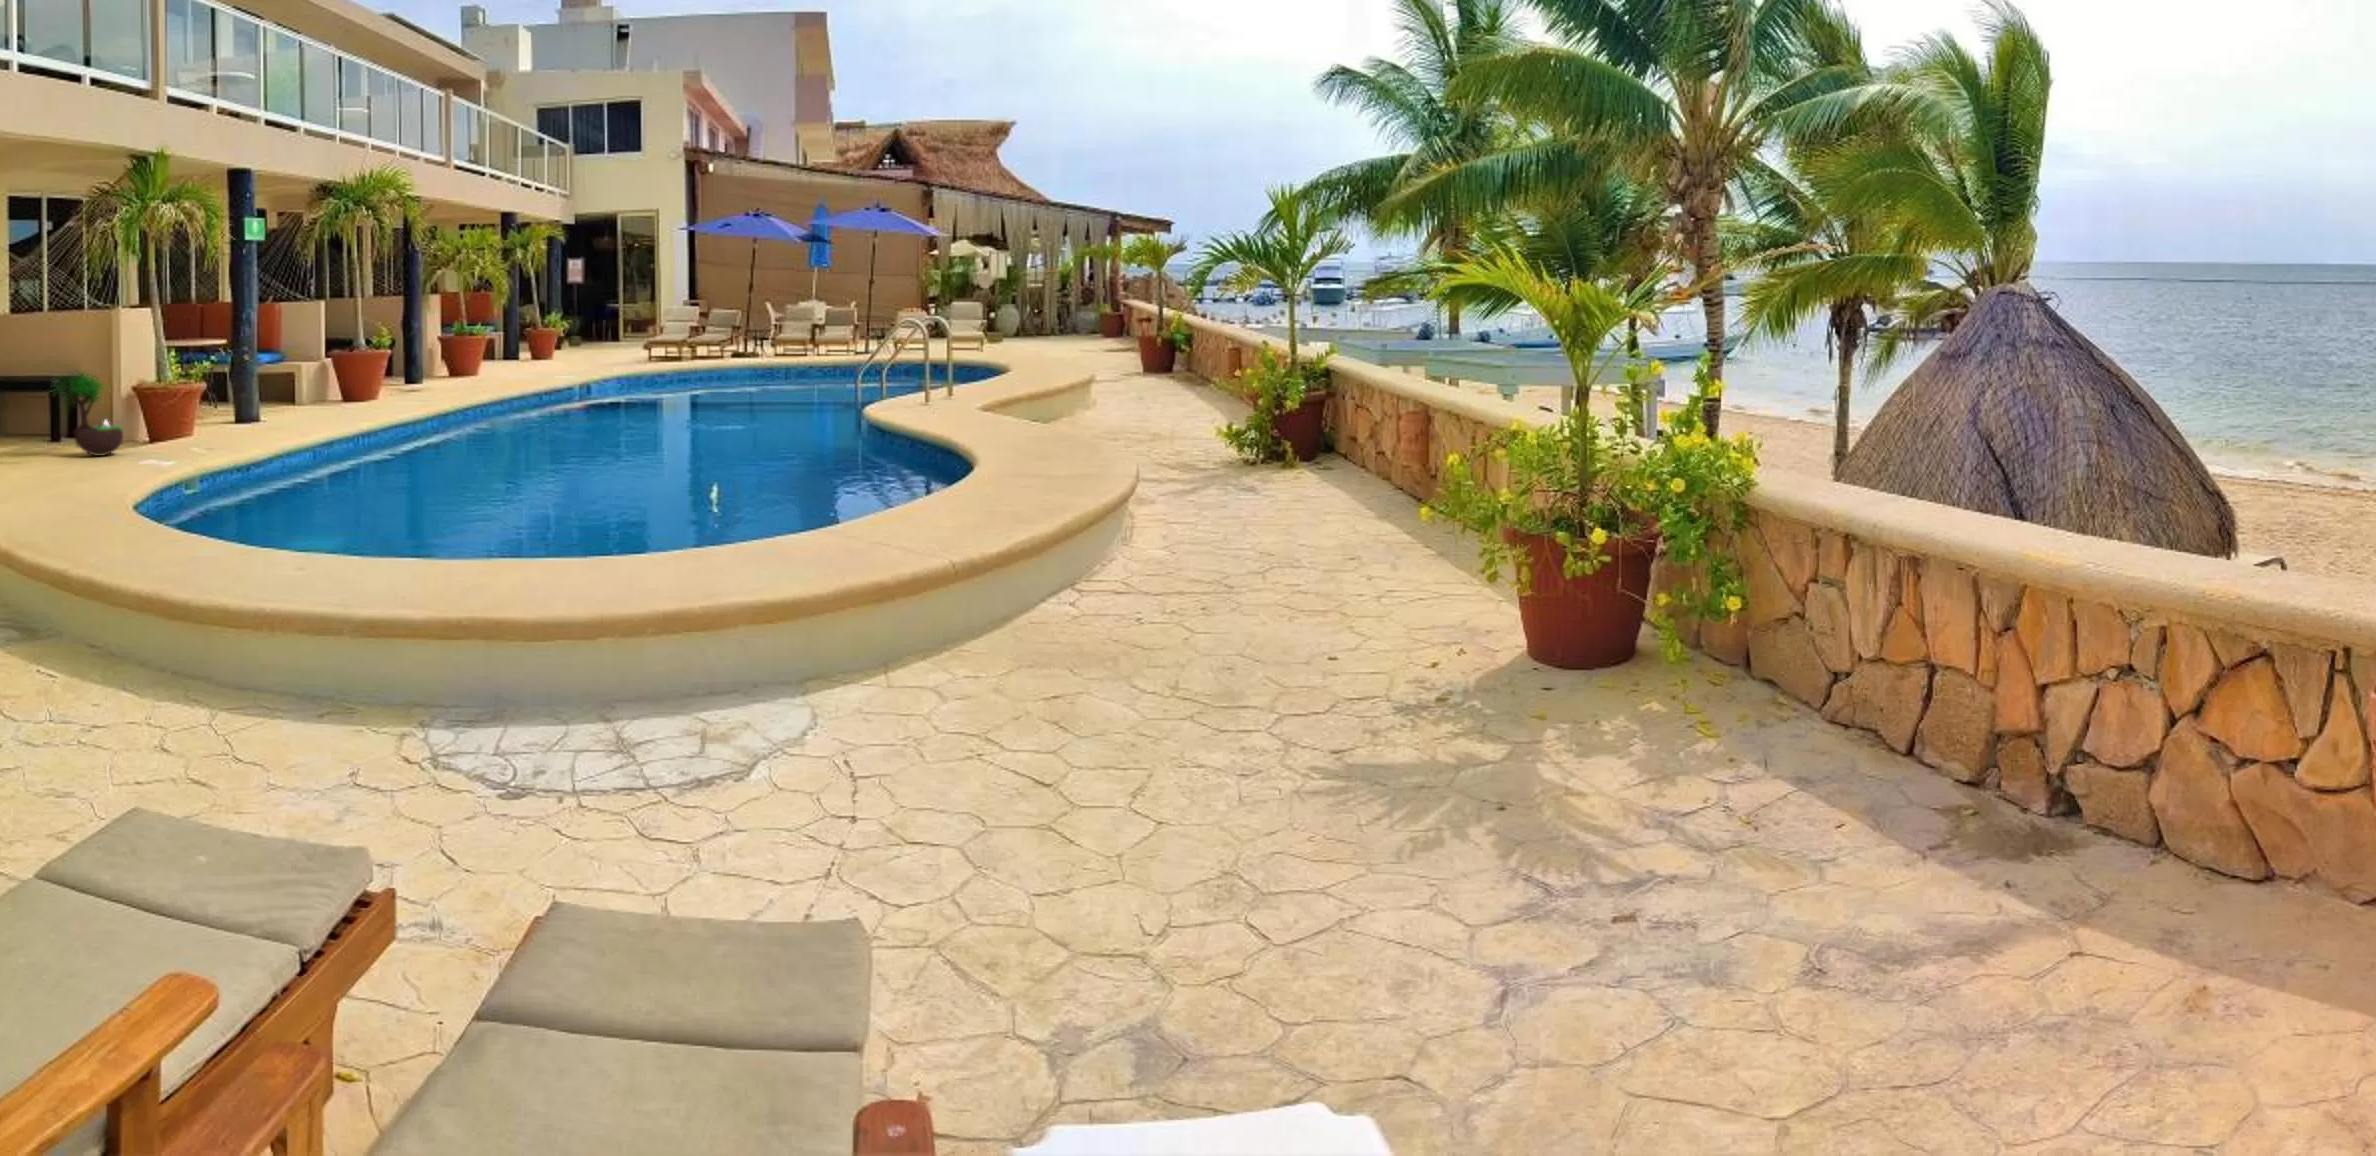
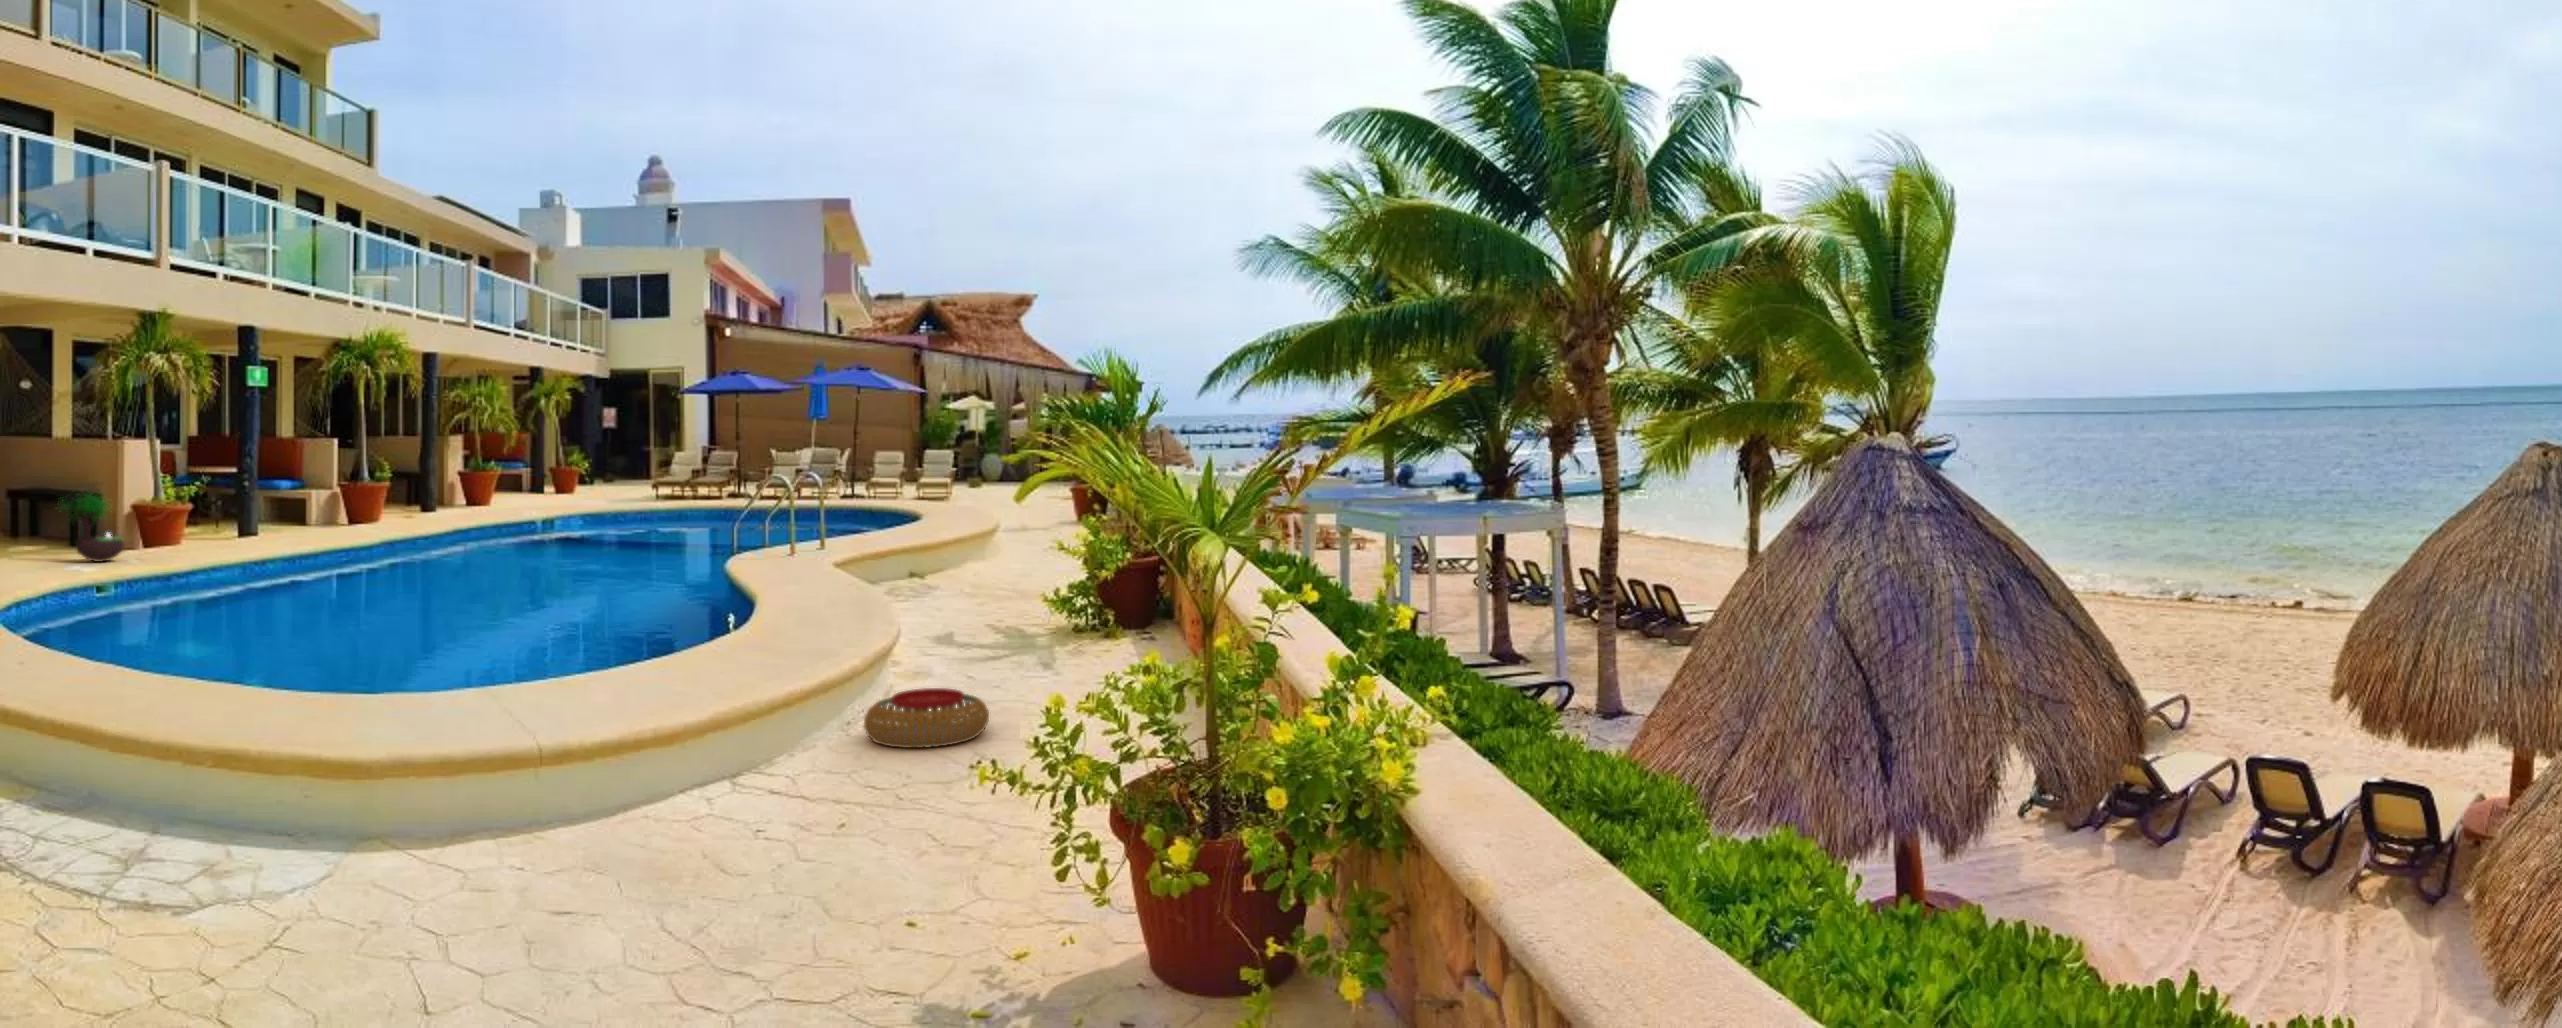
pouf: none [1361,726,1607,867] -> present [864,688,989,748]

